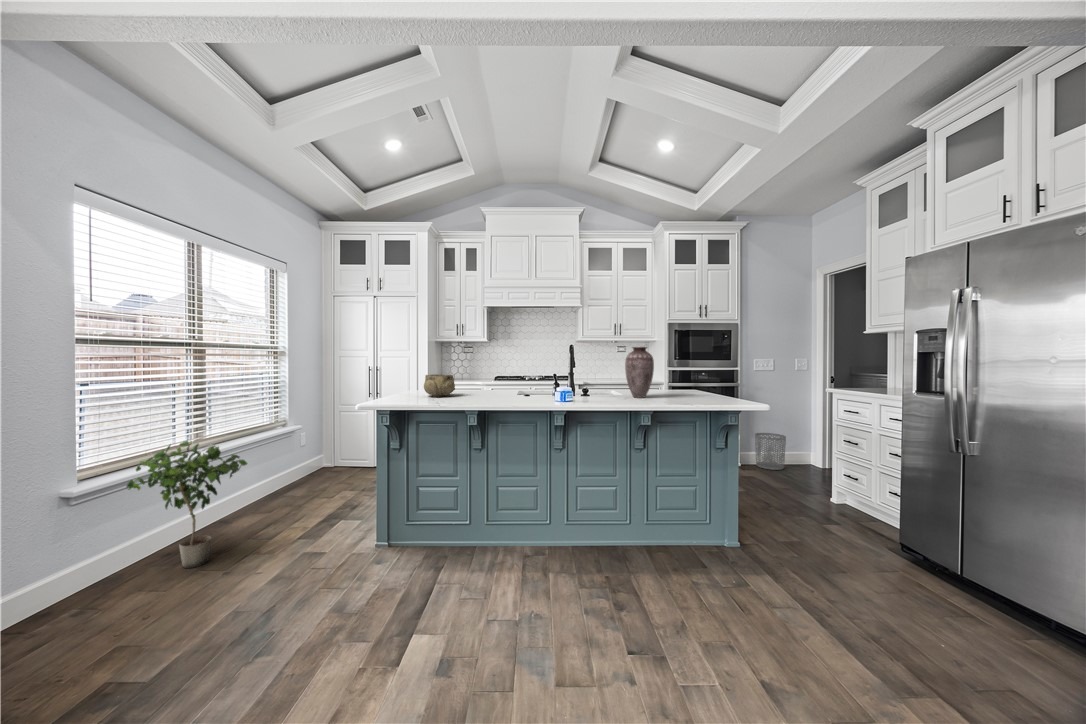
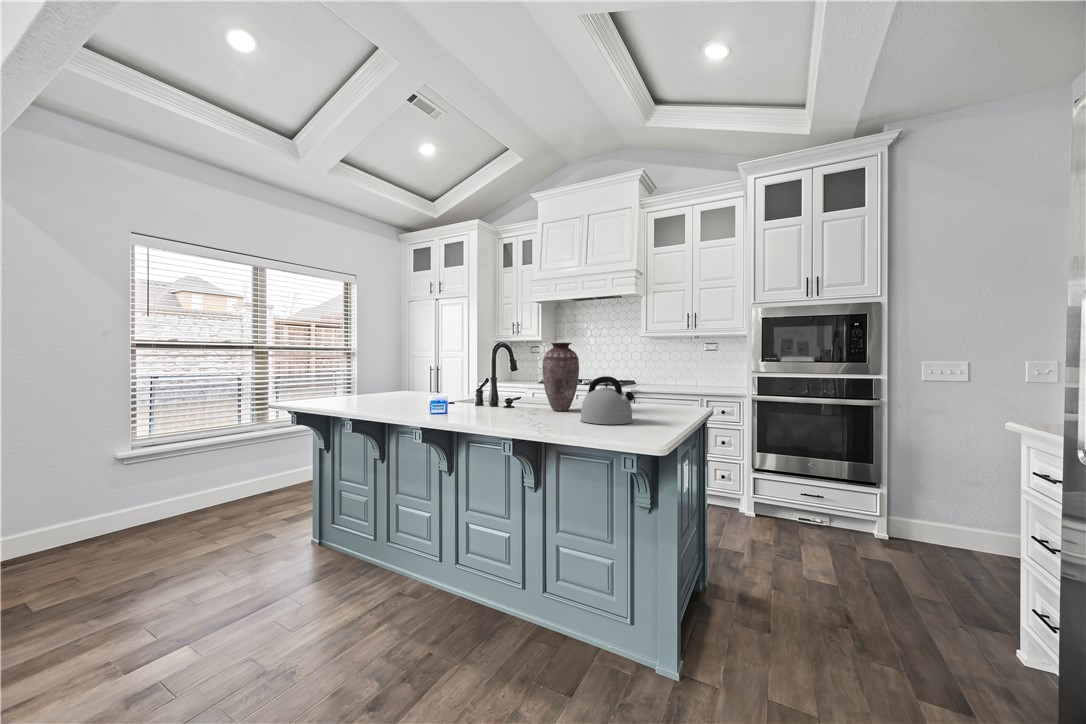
kettle: none [682,371,723,403] -> present [580,376,634,424]
decorative bowl: present [424,375,455,397] -> none [370,375,403,397]
waste bin: present [755,433,786,470] -> none [917,489,983,562]
potted plant: present [127,441,247,568] -> none [168,422,242,520]

